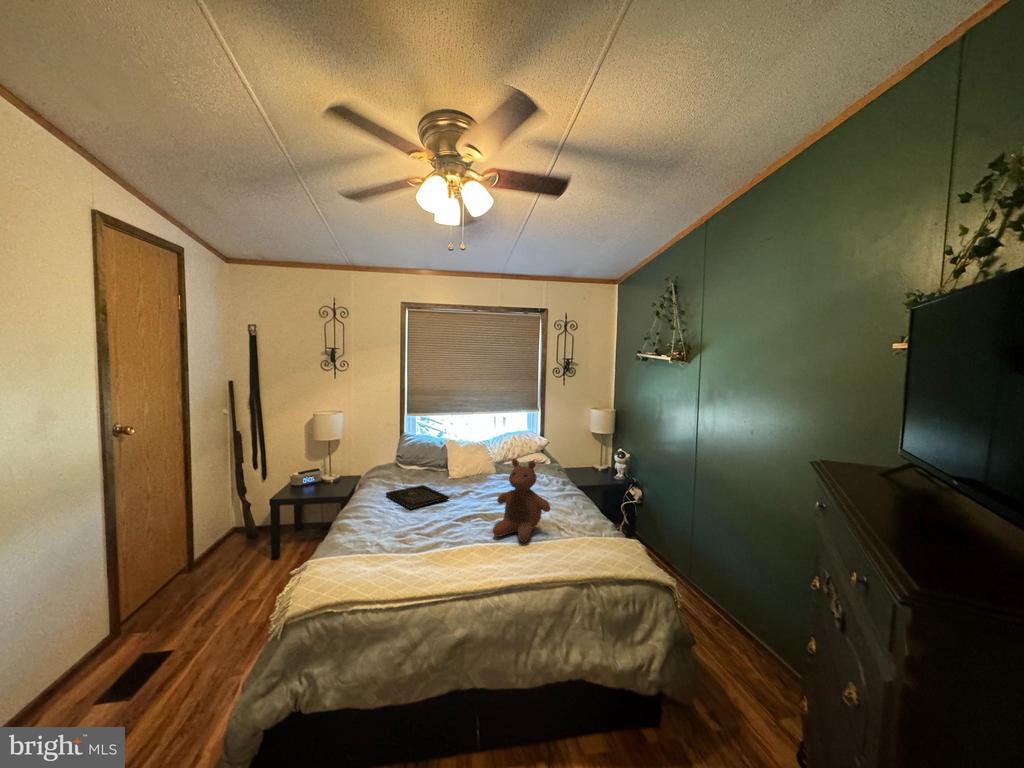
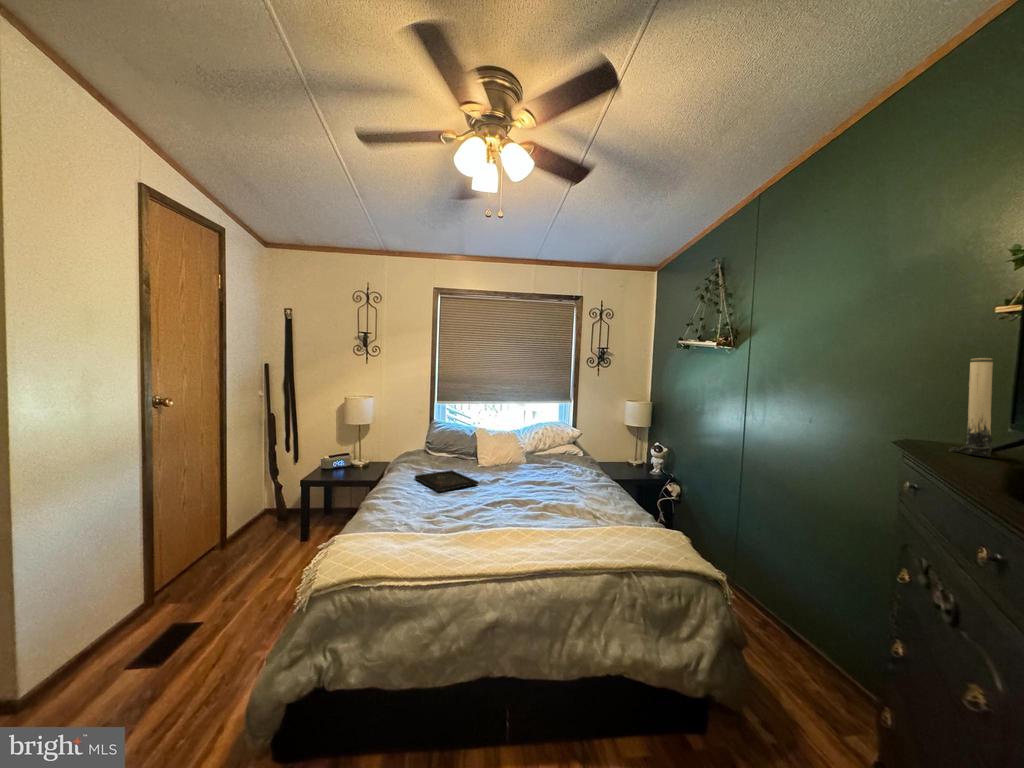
candle: none [848,391,880,474] -> present [949,358,993,456]
stuffed bear: present [493,459,551,542] -> none [525,441,587,528]

